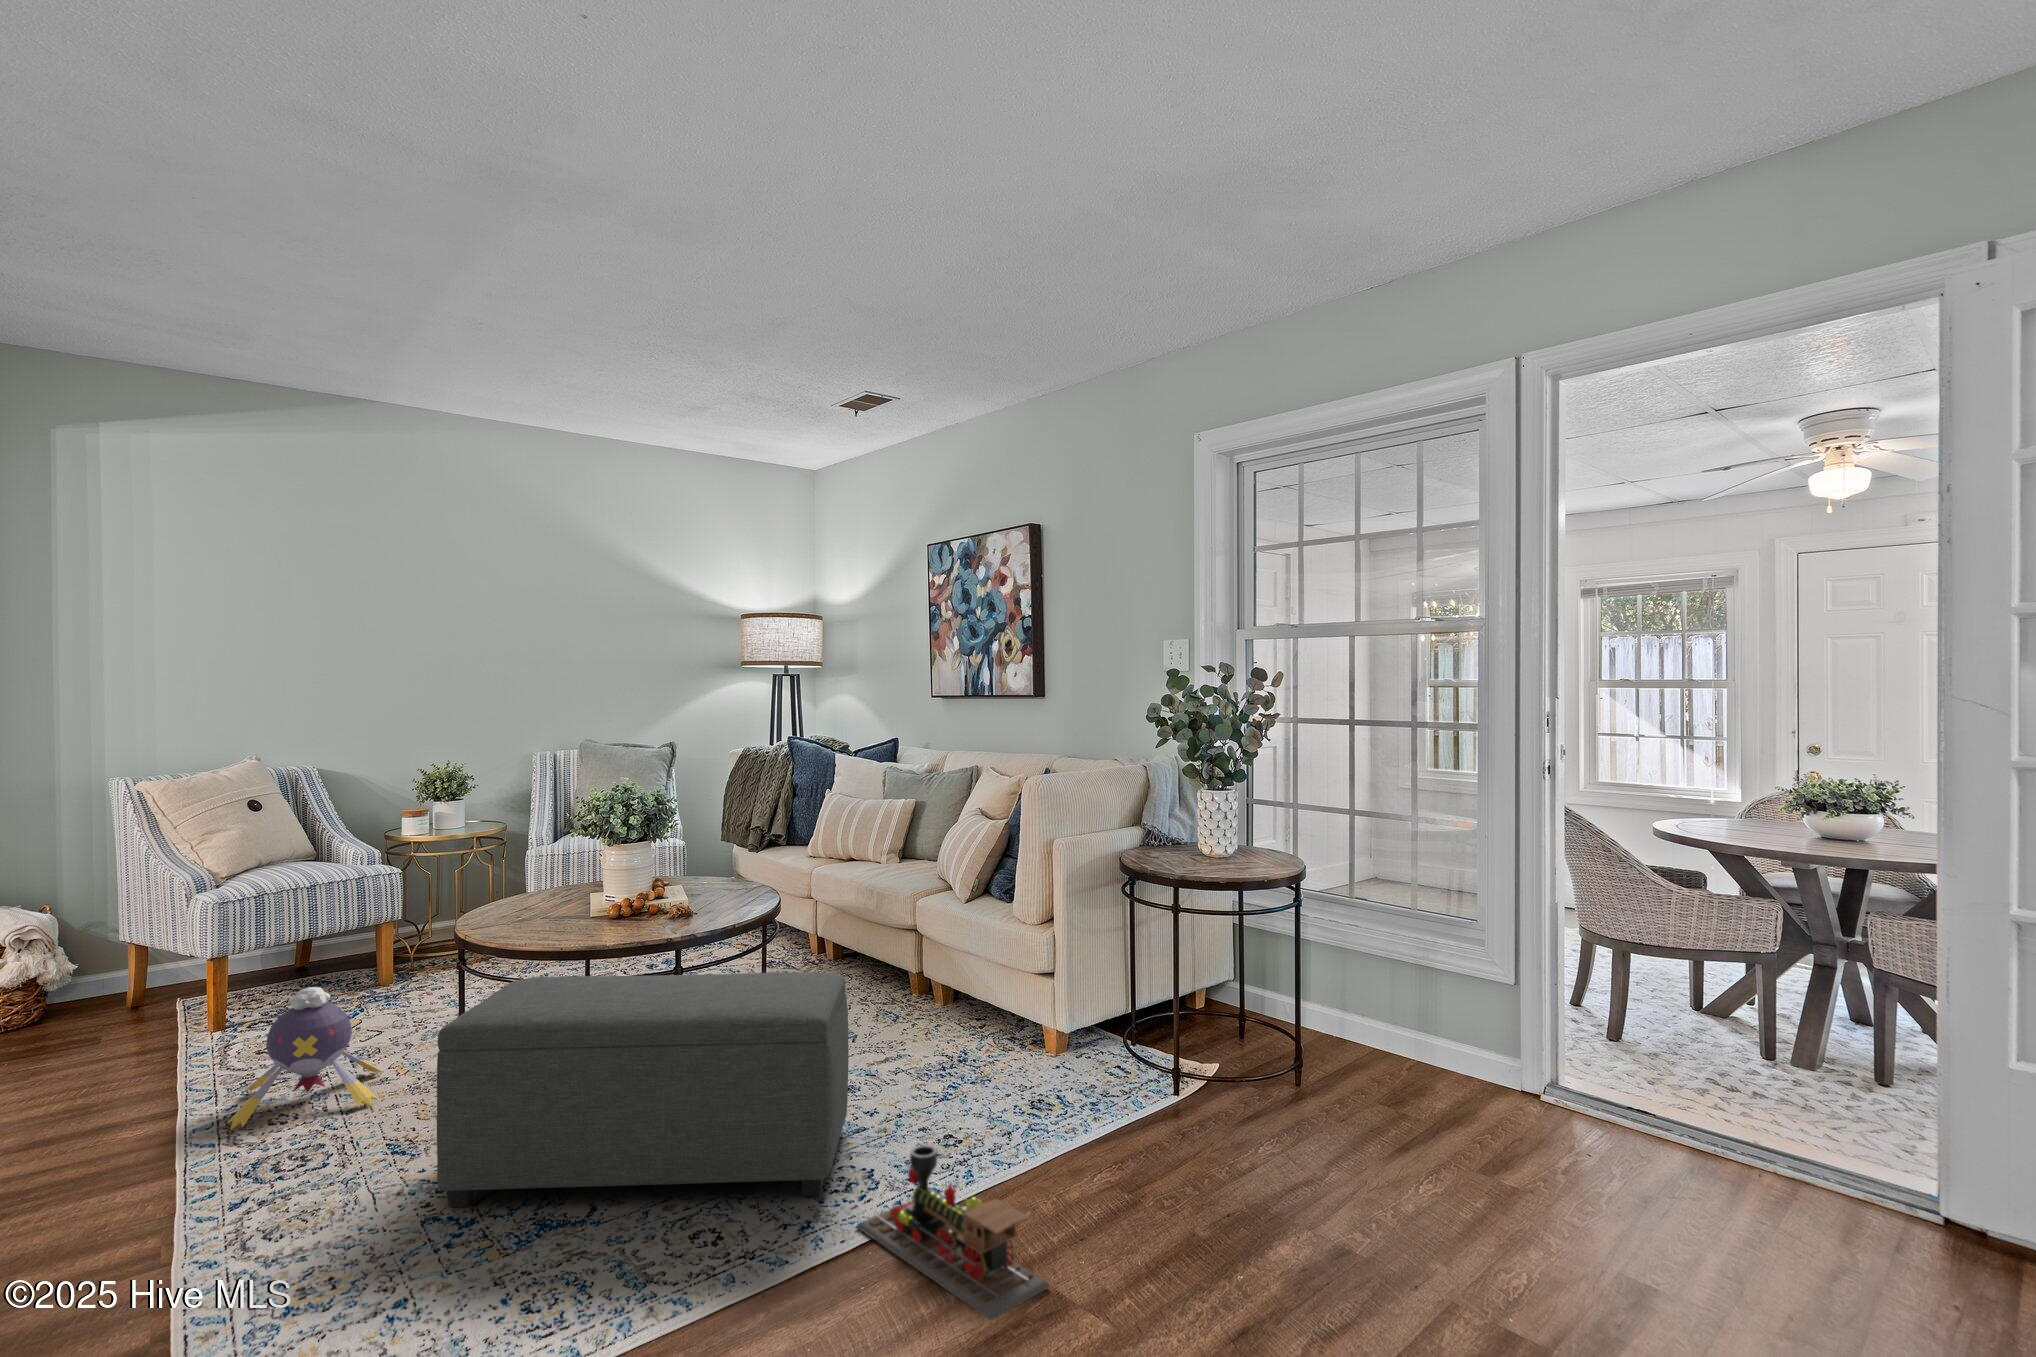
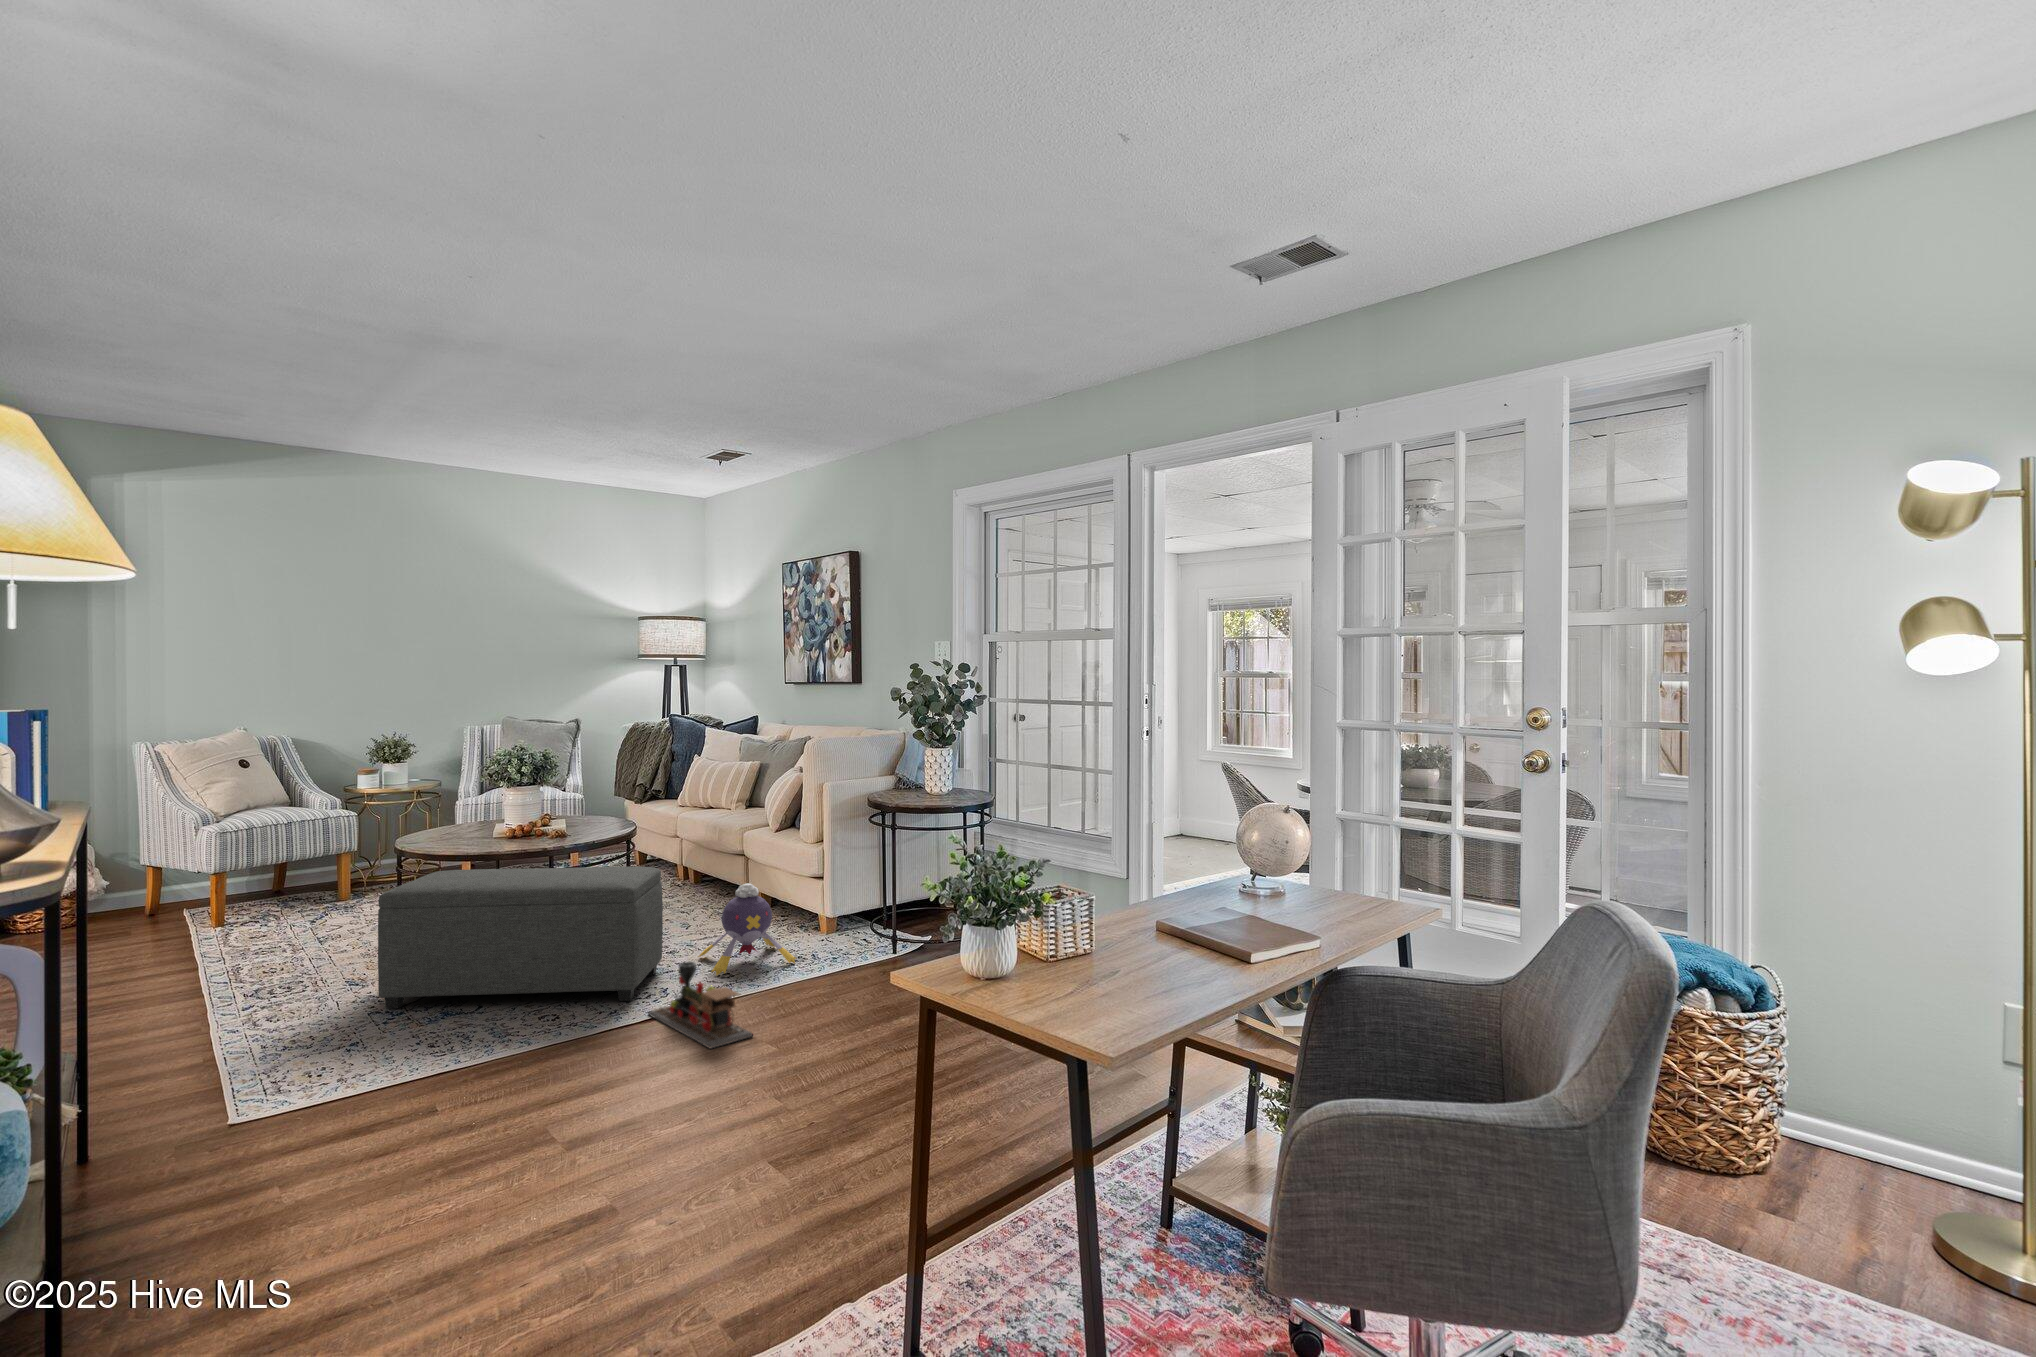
plush toy: present [227,987,382,1129] -> present [698,883,796,975]

